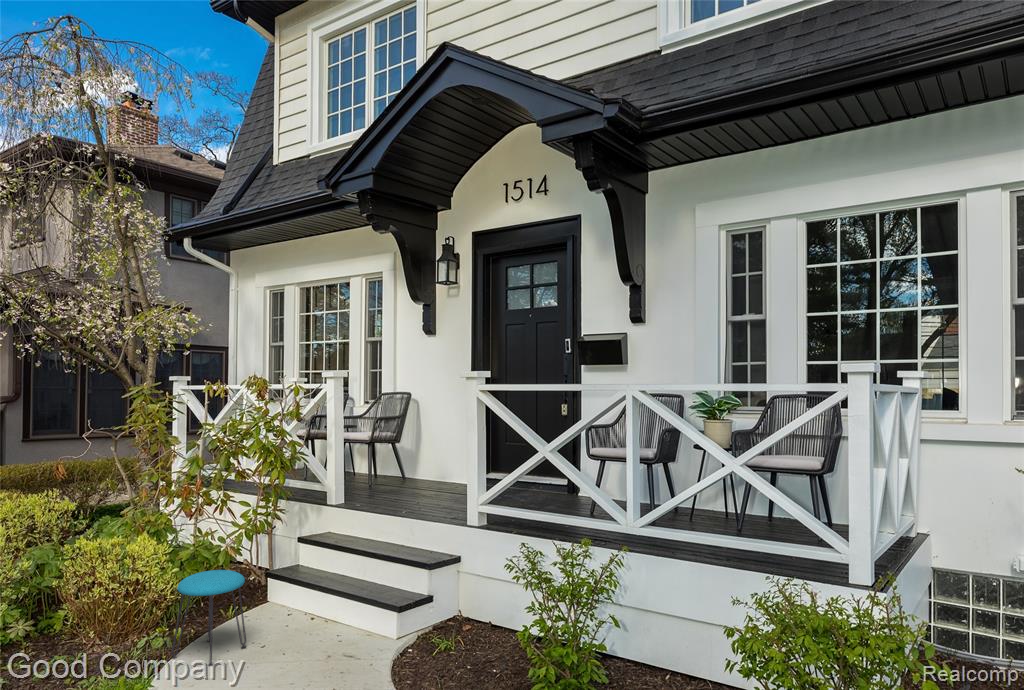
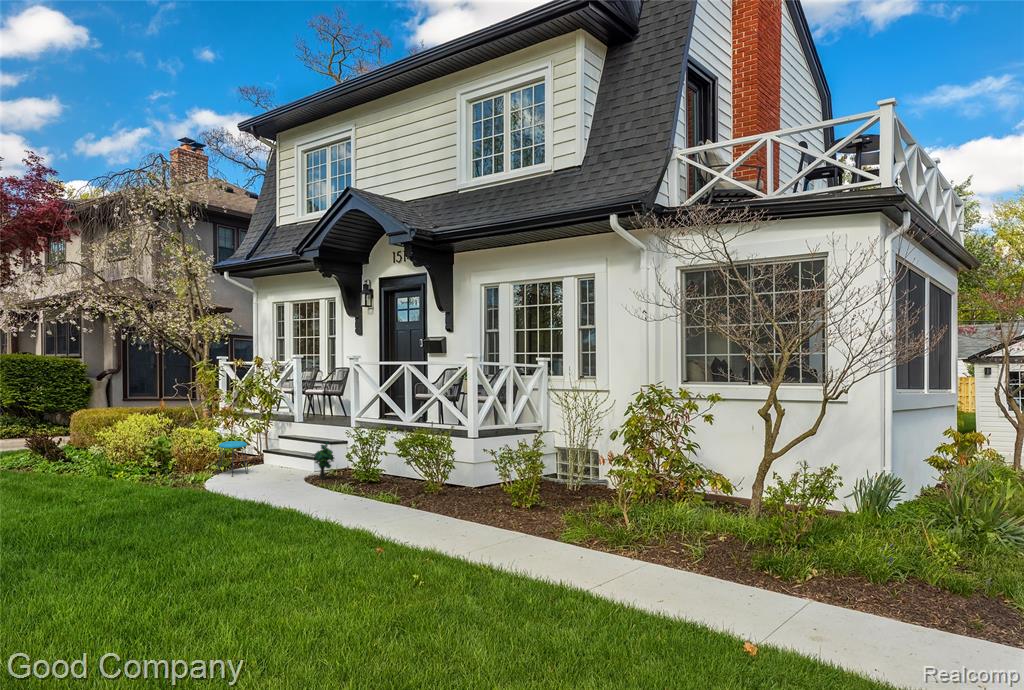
decorative plant: none [403,574,457,669] -> present [312,441,334,480]

